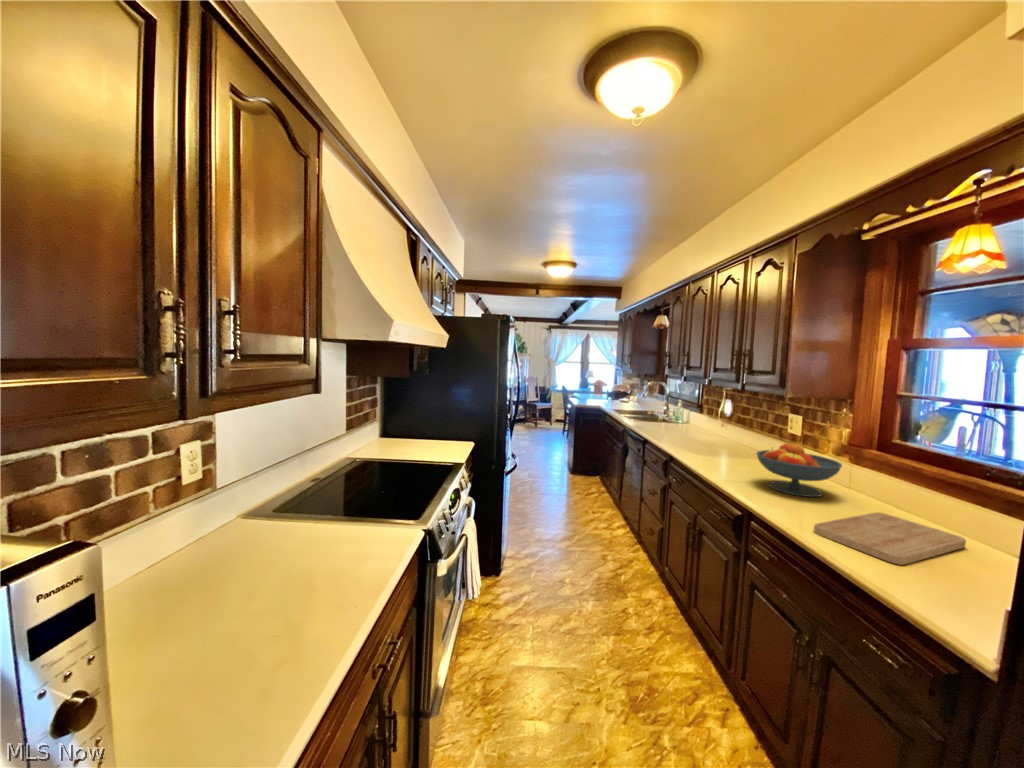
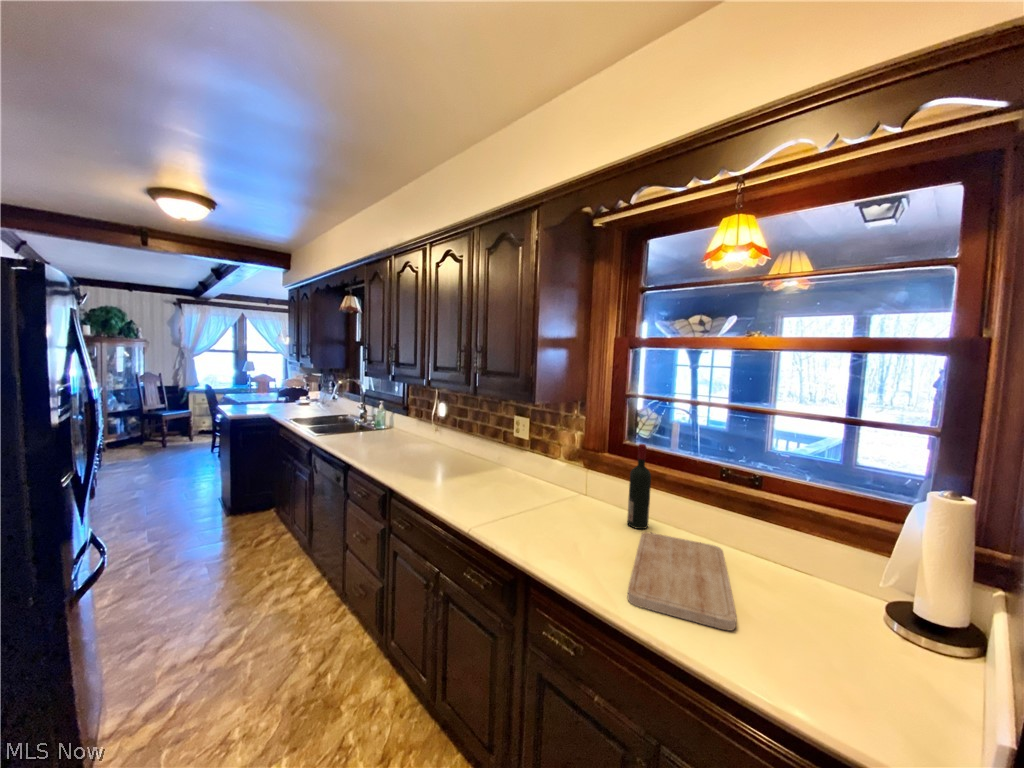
wine bottle: none [874,437,905,516] -> present [627,444,651,529]
fruit bowl: present [757,443,842,497] -> none [511,457,596,527]

